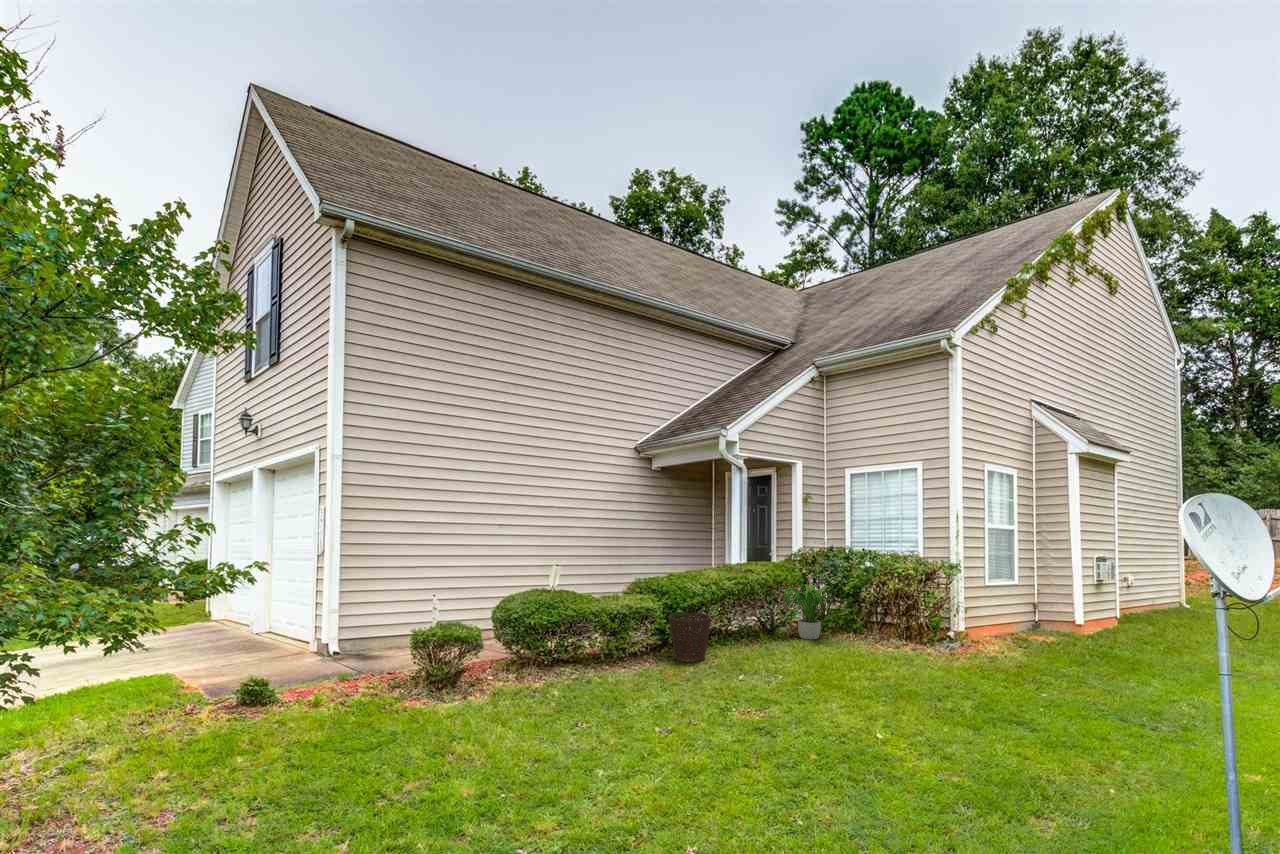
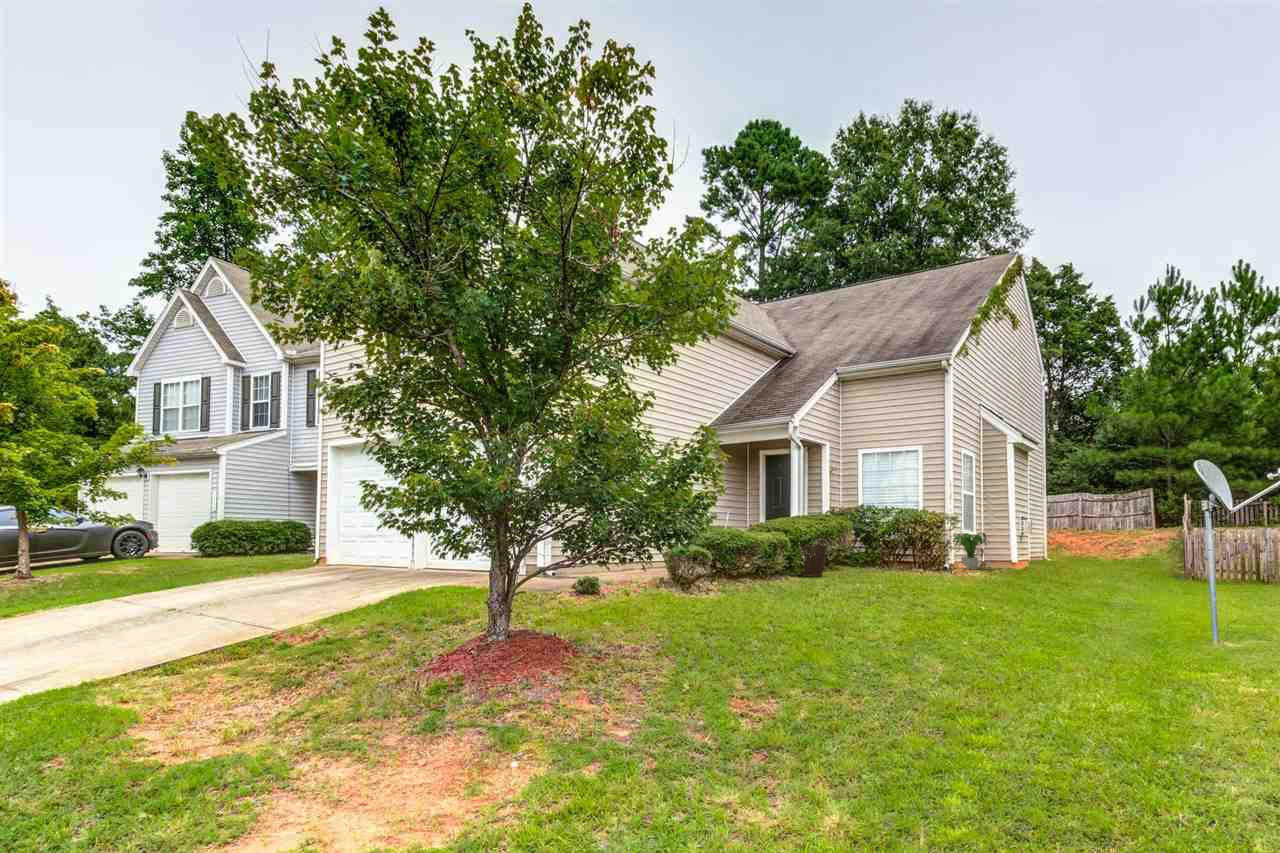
potted plant: present [783,584,836,639] -> present [953,533,987,570]

